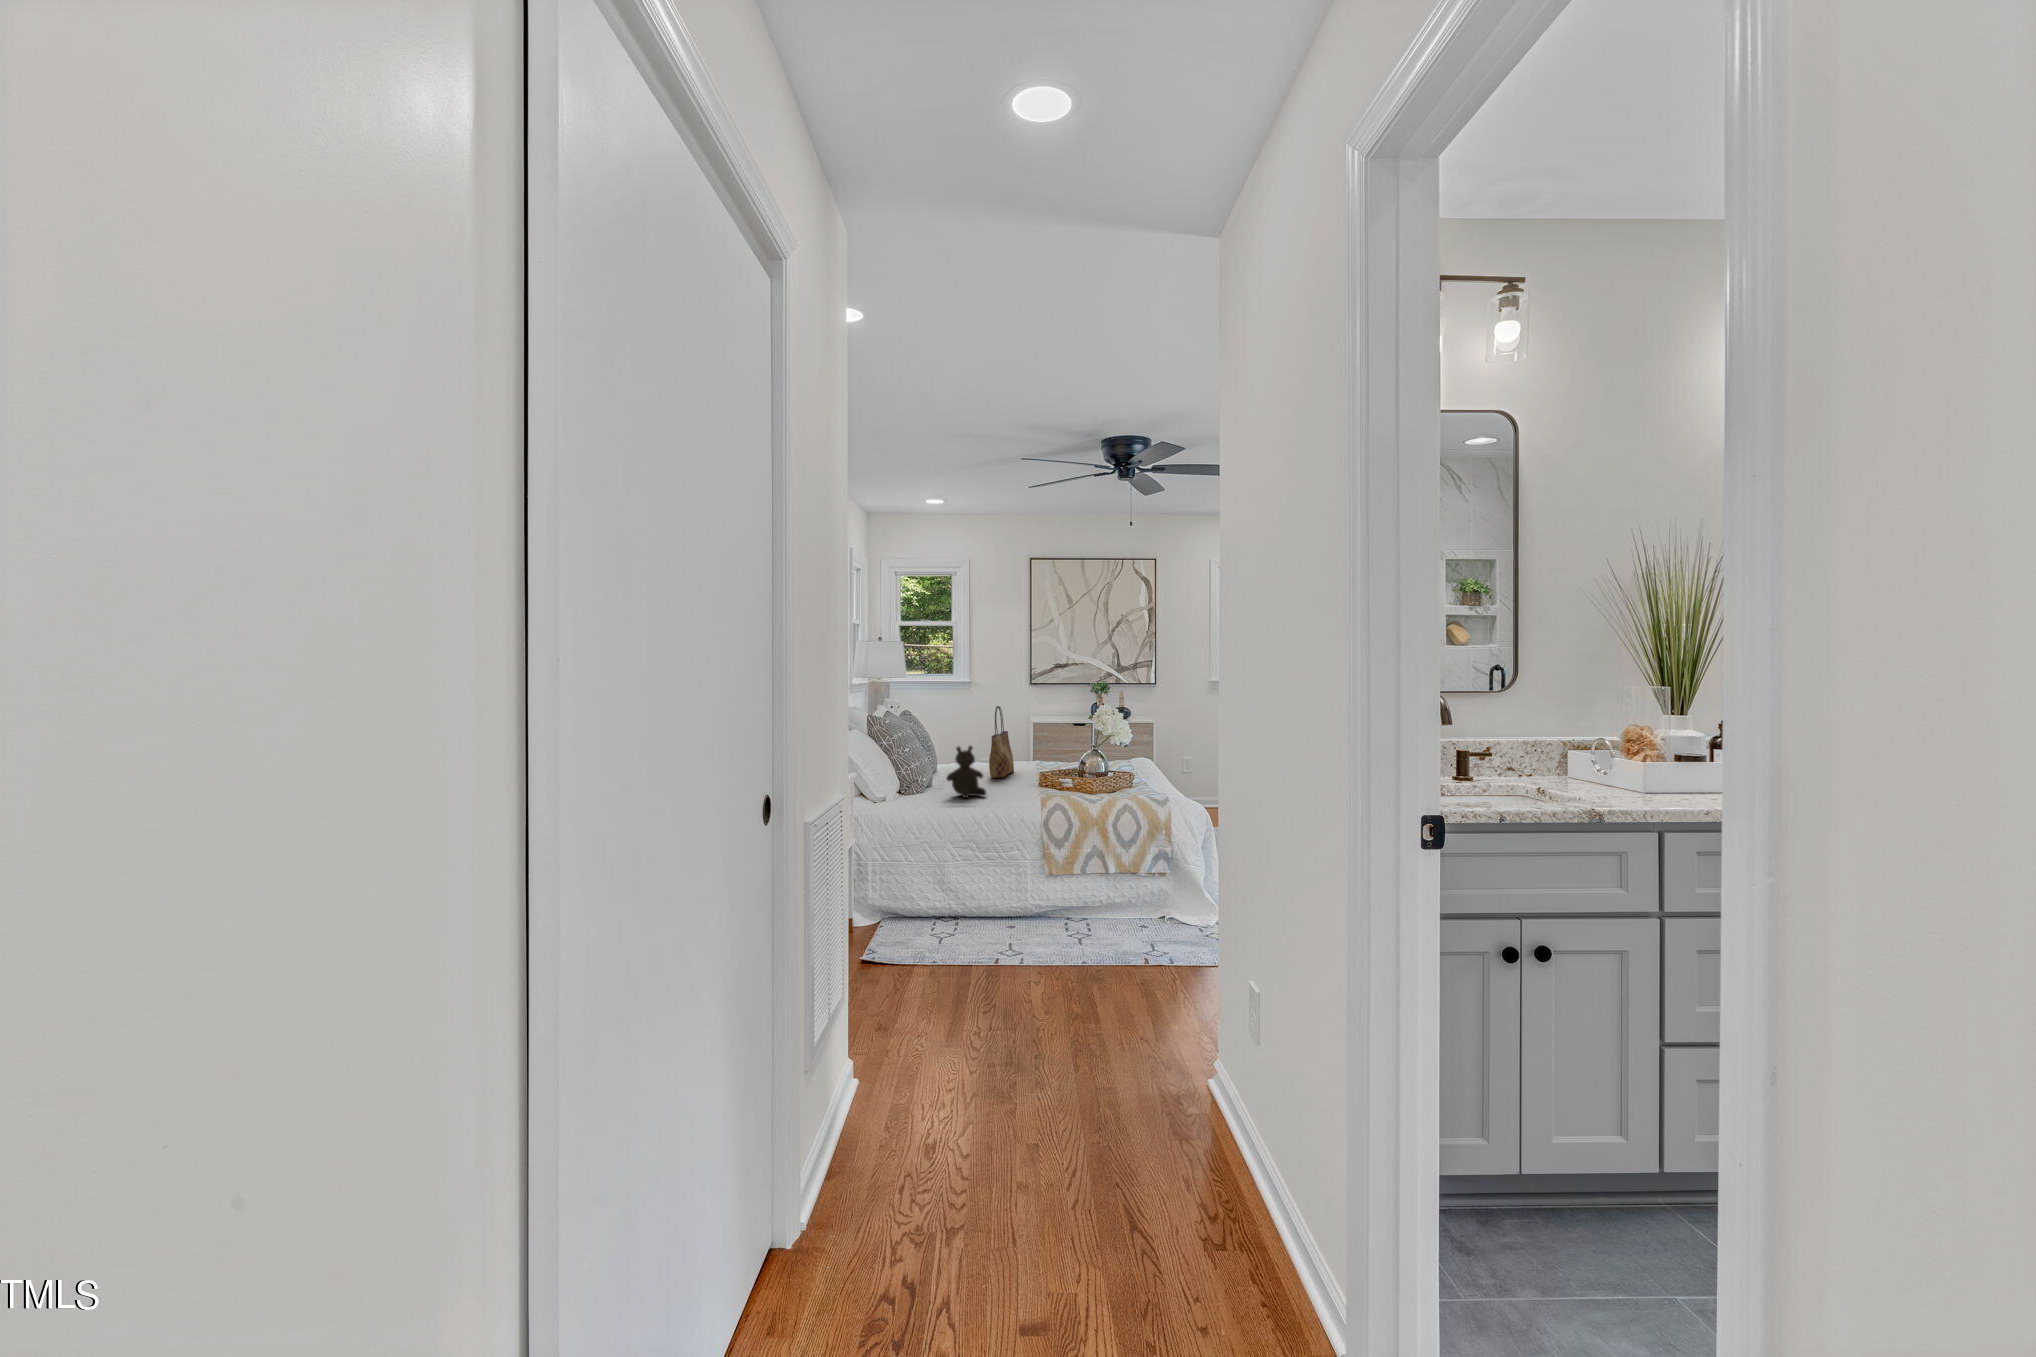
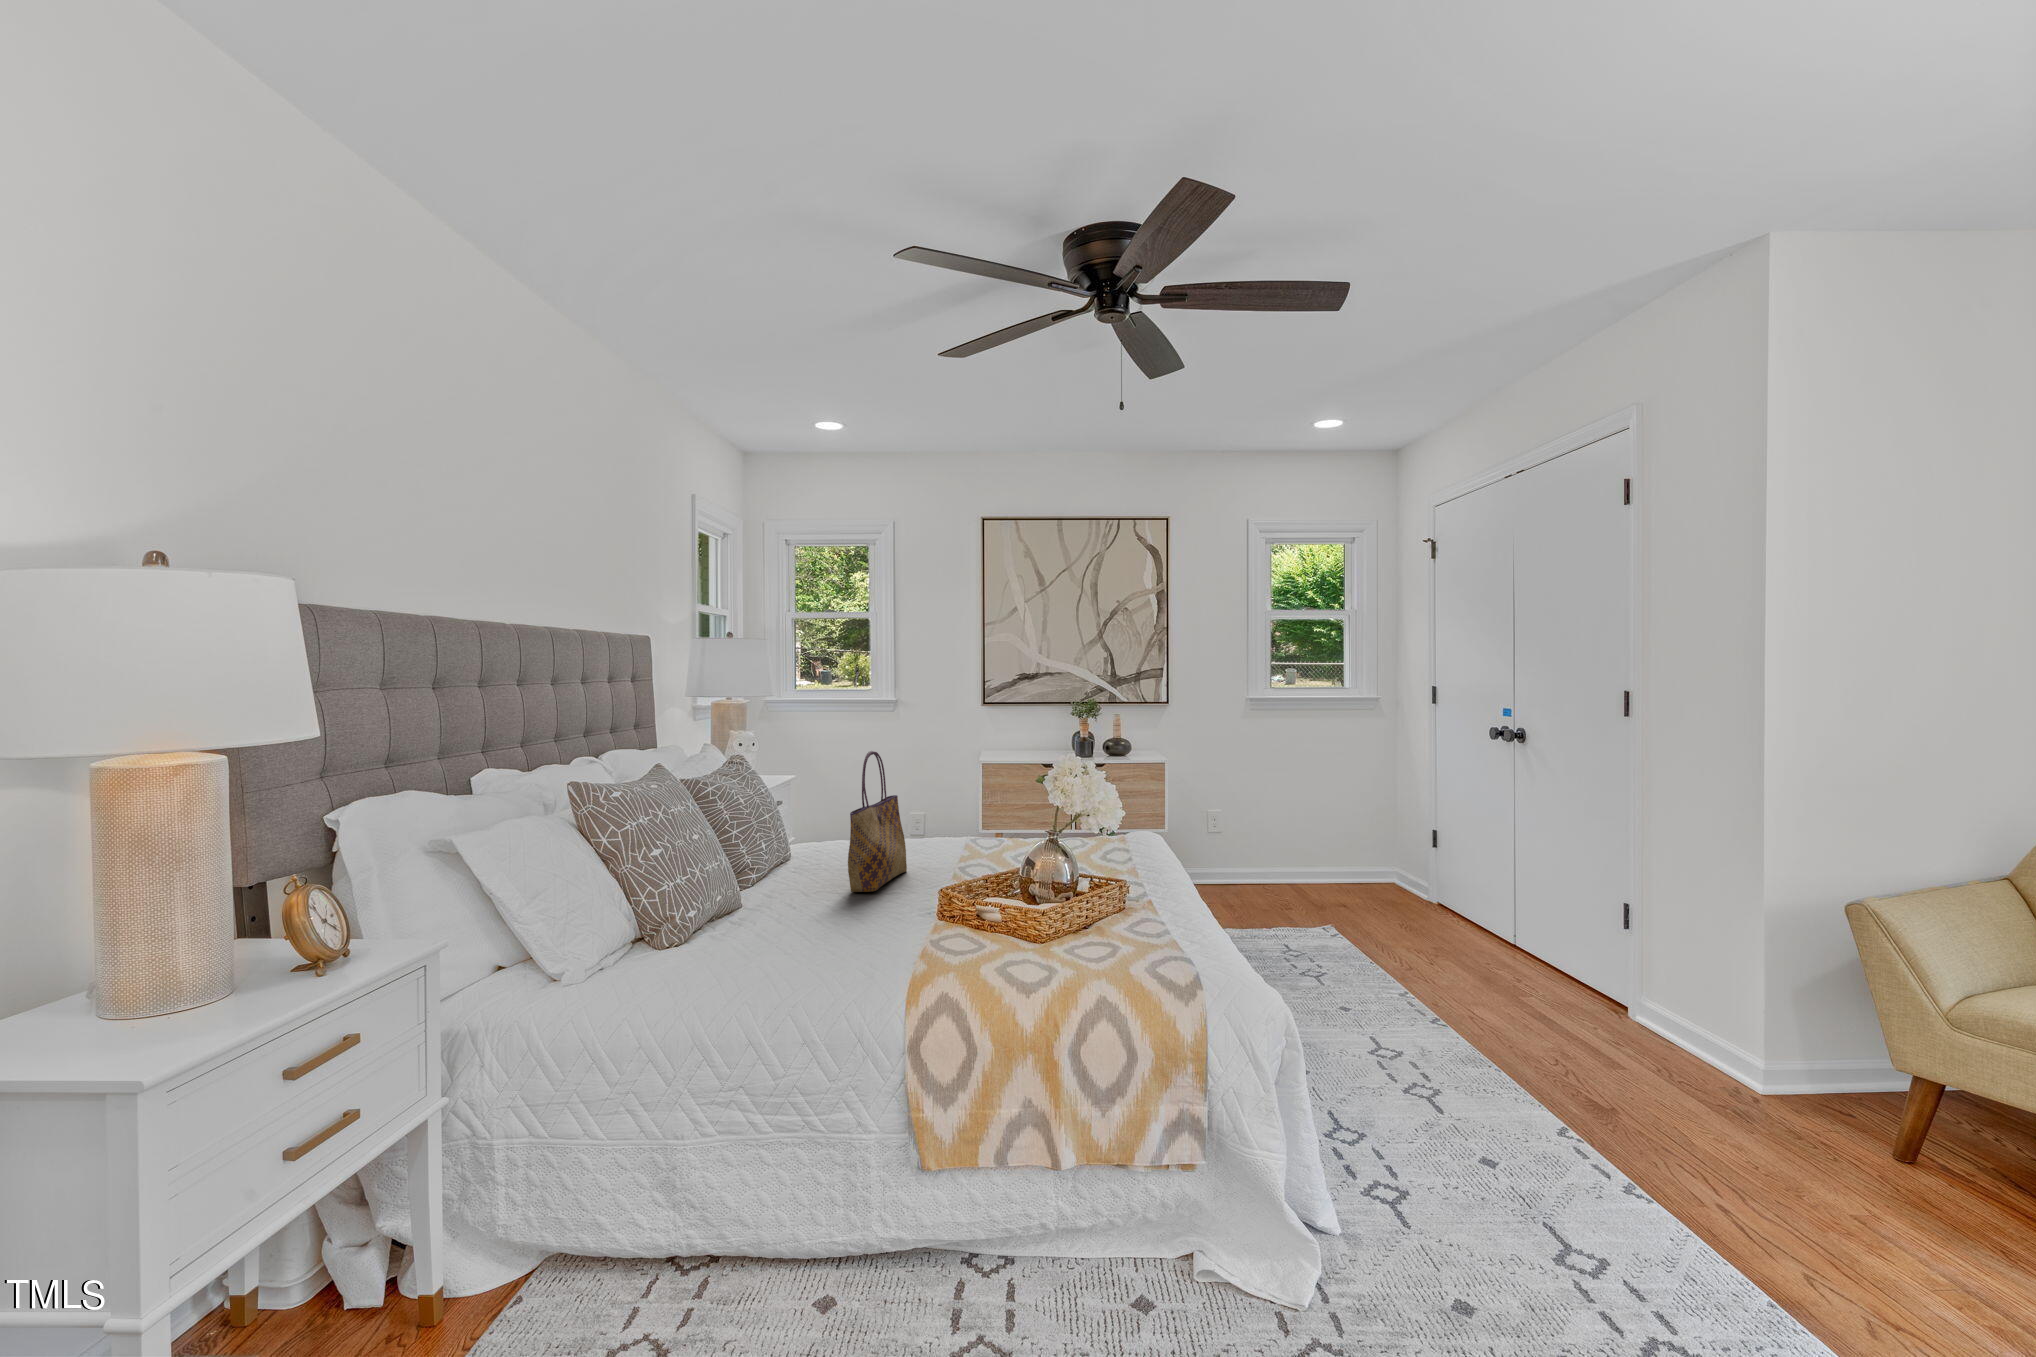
teddy bear: present [946,746,986,798] -> none [708,848,799,973]

